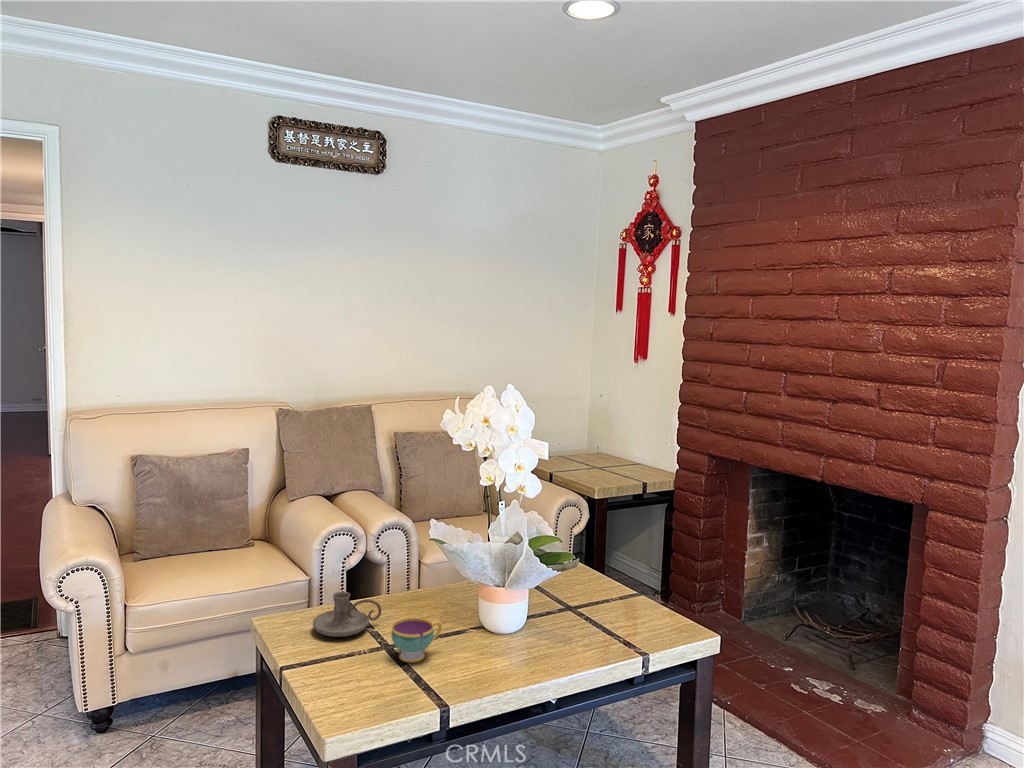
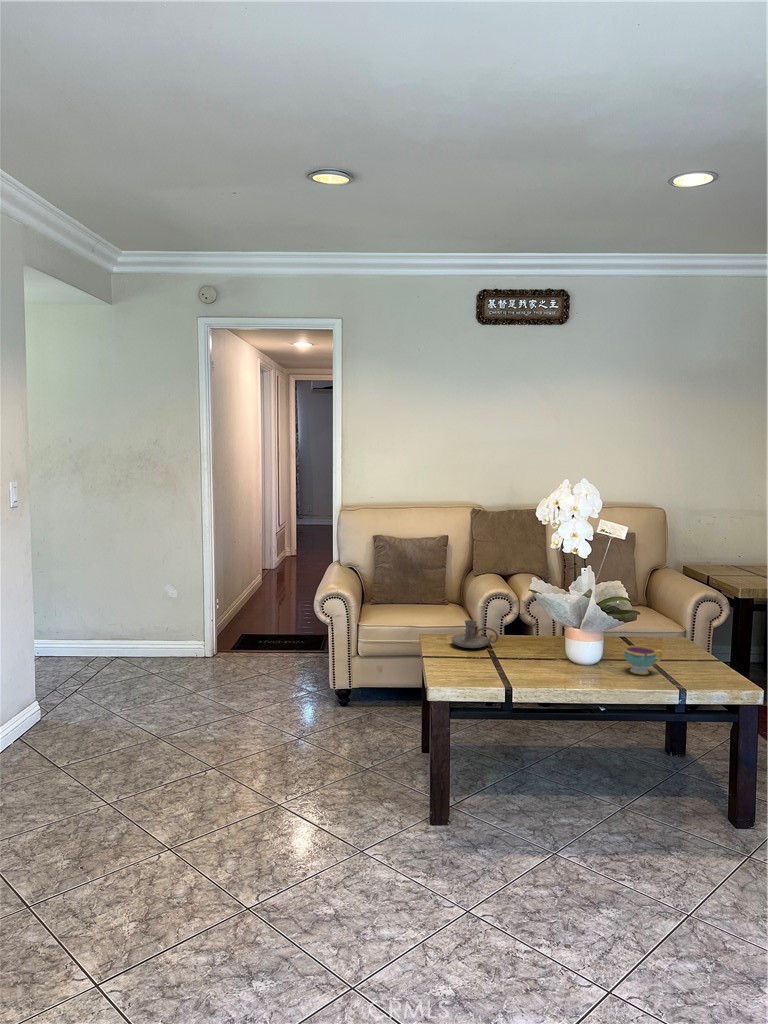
teacup: present [392,618,442,662] -> present [624,646,663,675]

